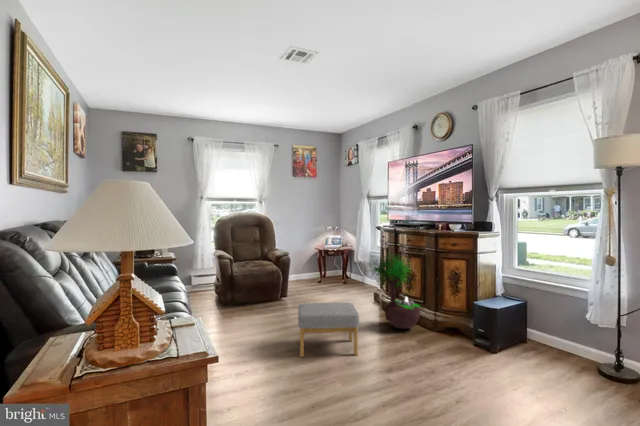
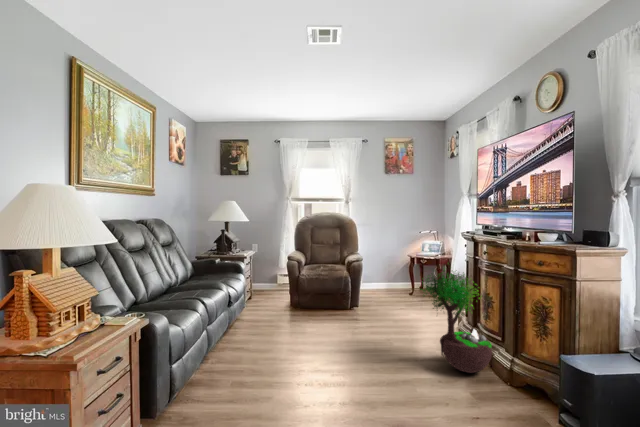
footstool: present [298,303,359,357] -> none [307,321,386,396]

